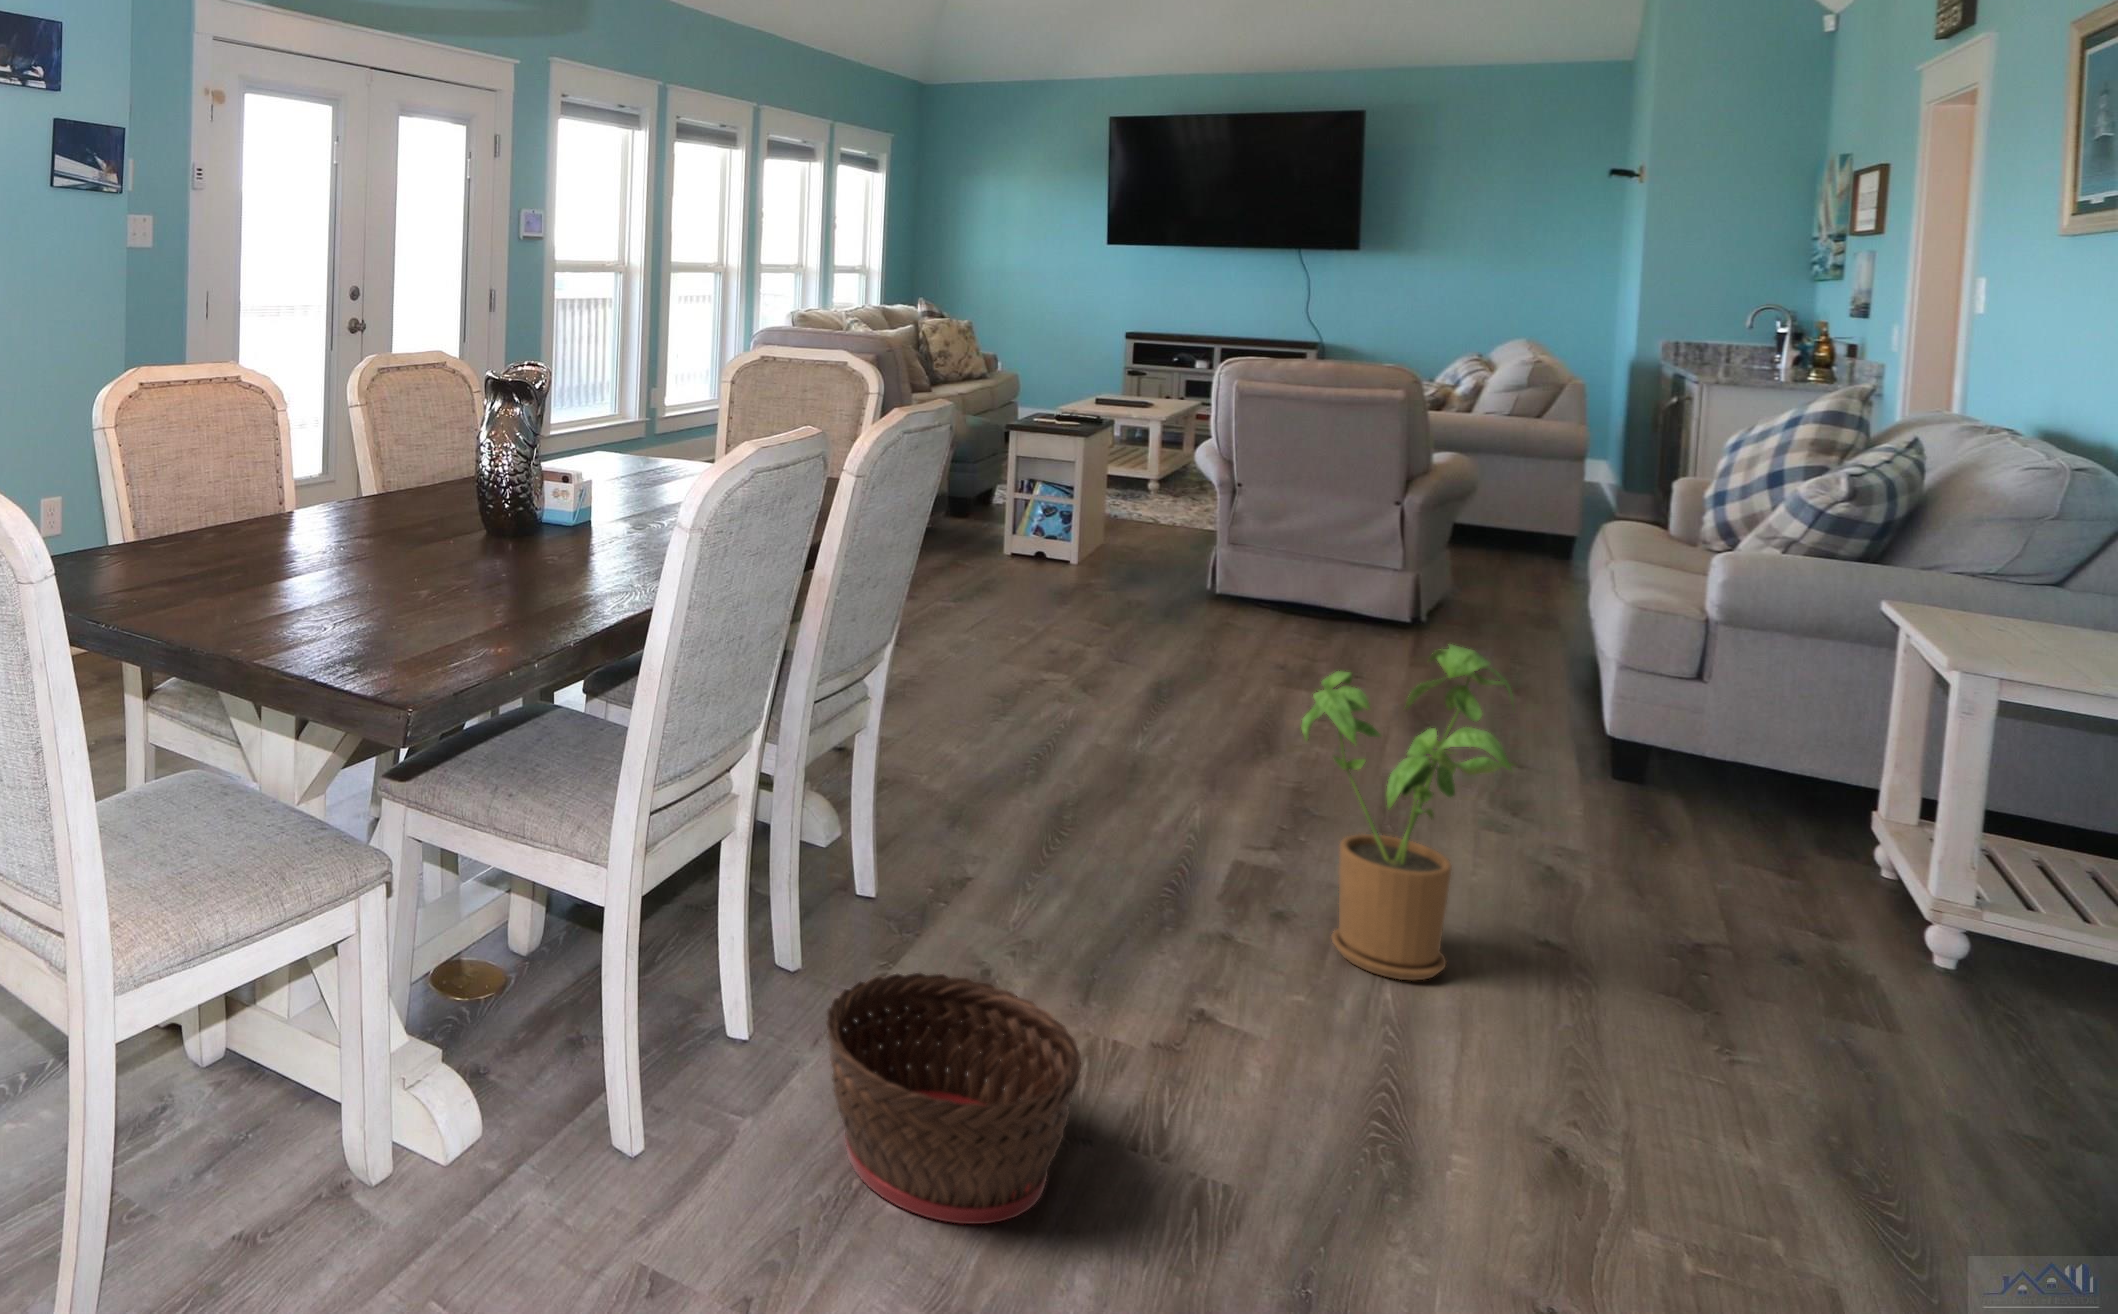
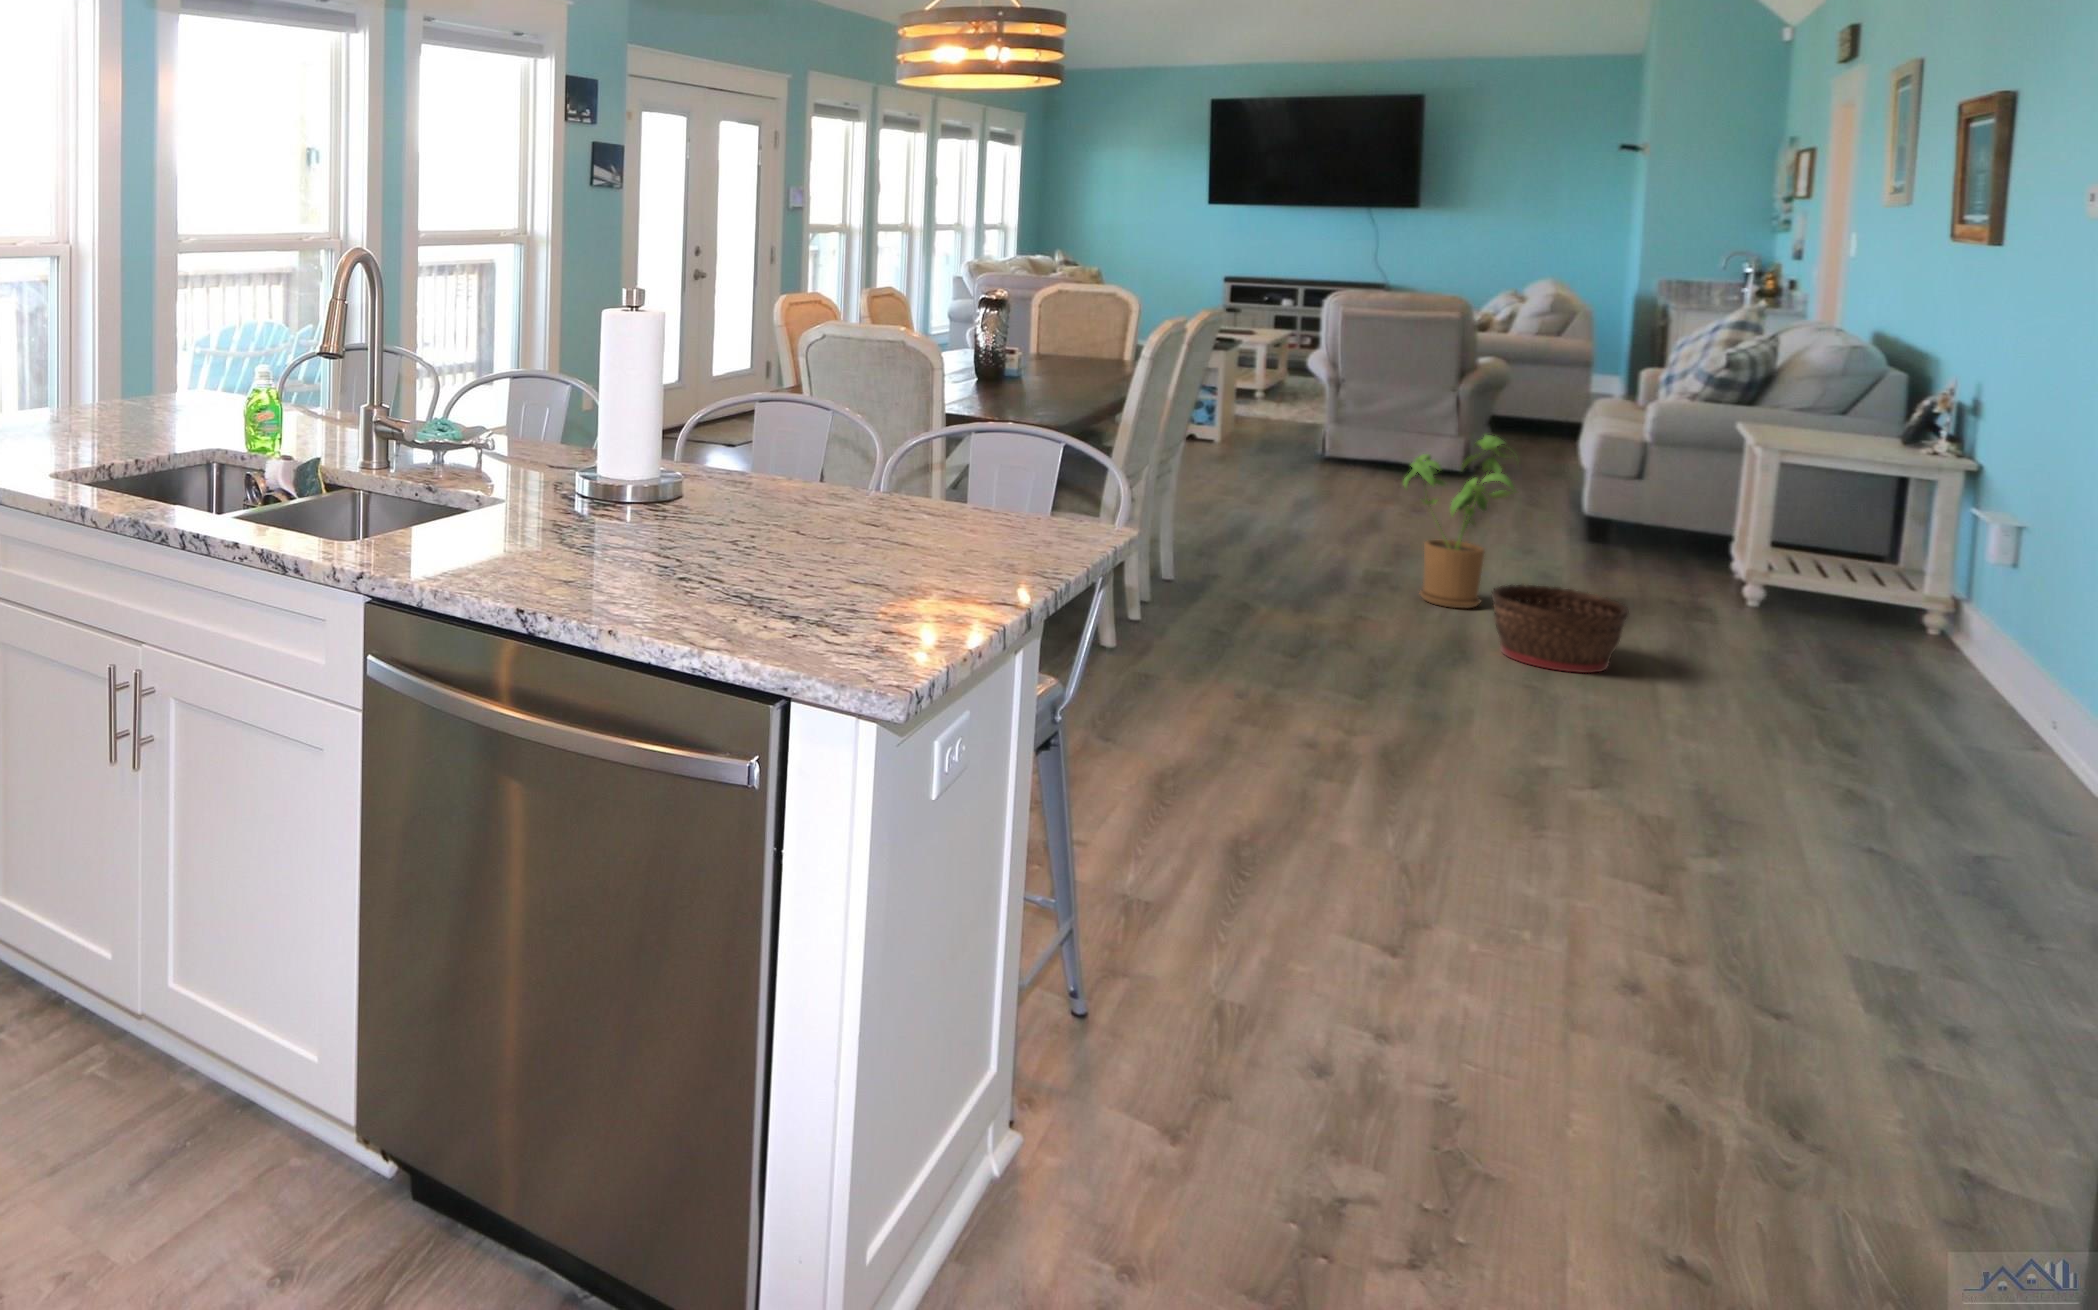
basket: present [826,973,1081,1224] -> present [1492,585,1629,673]

